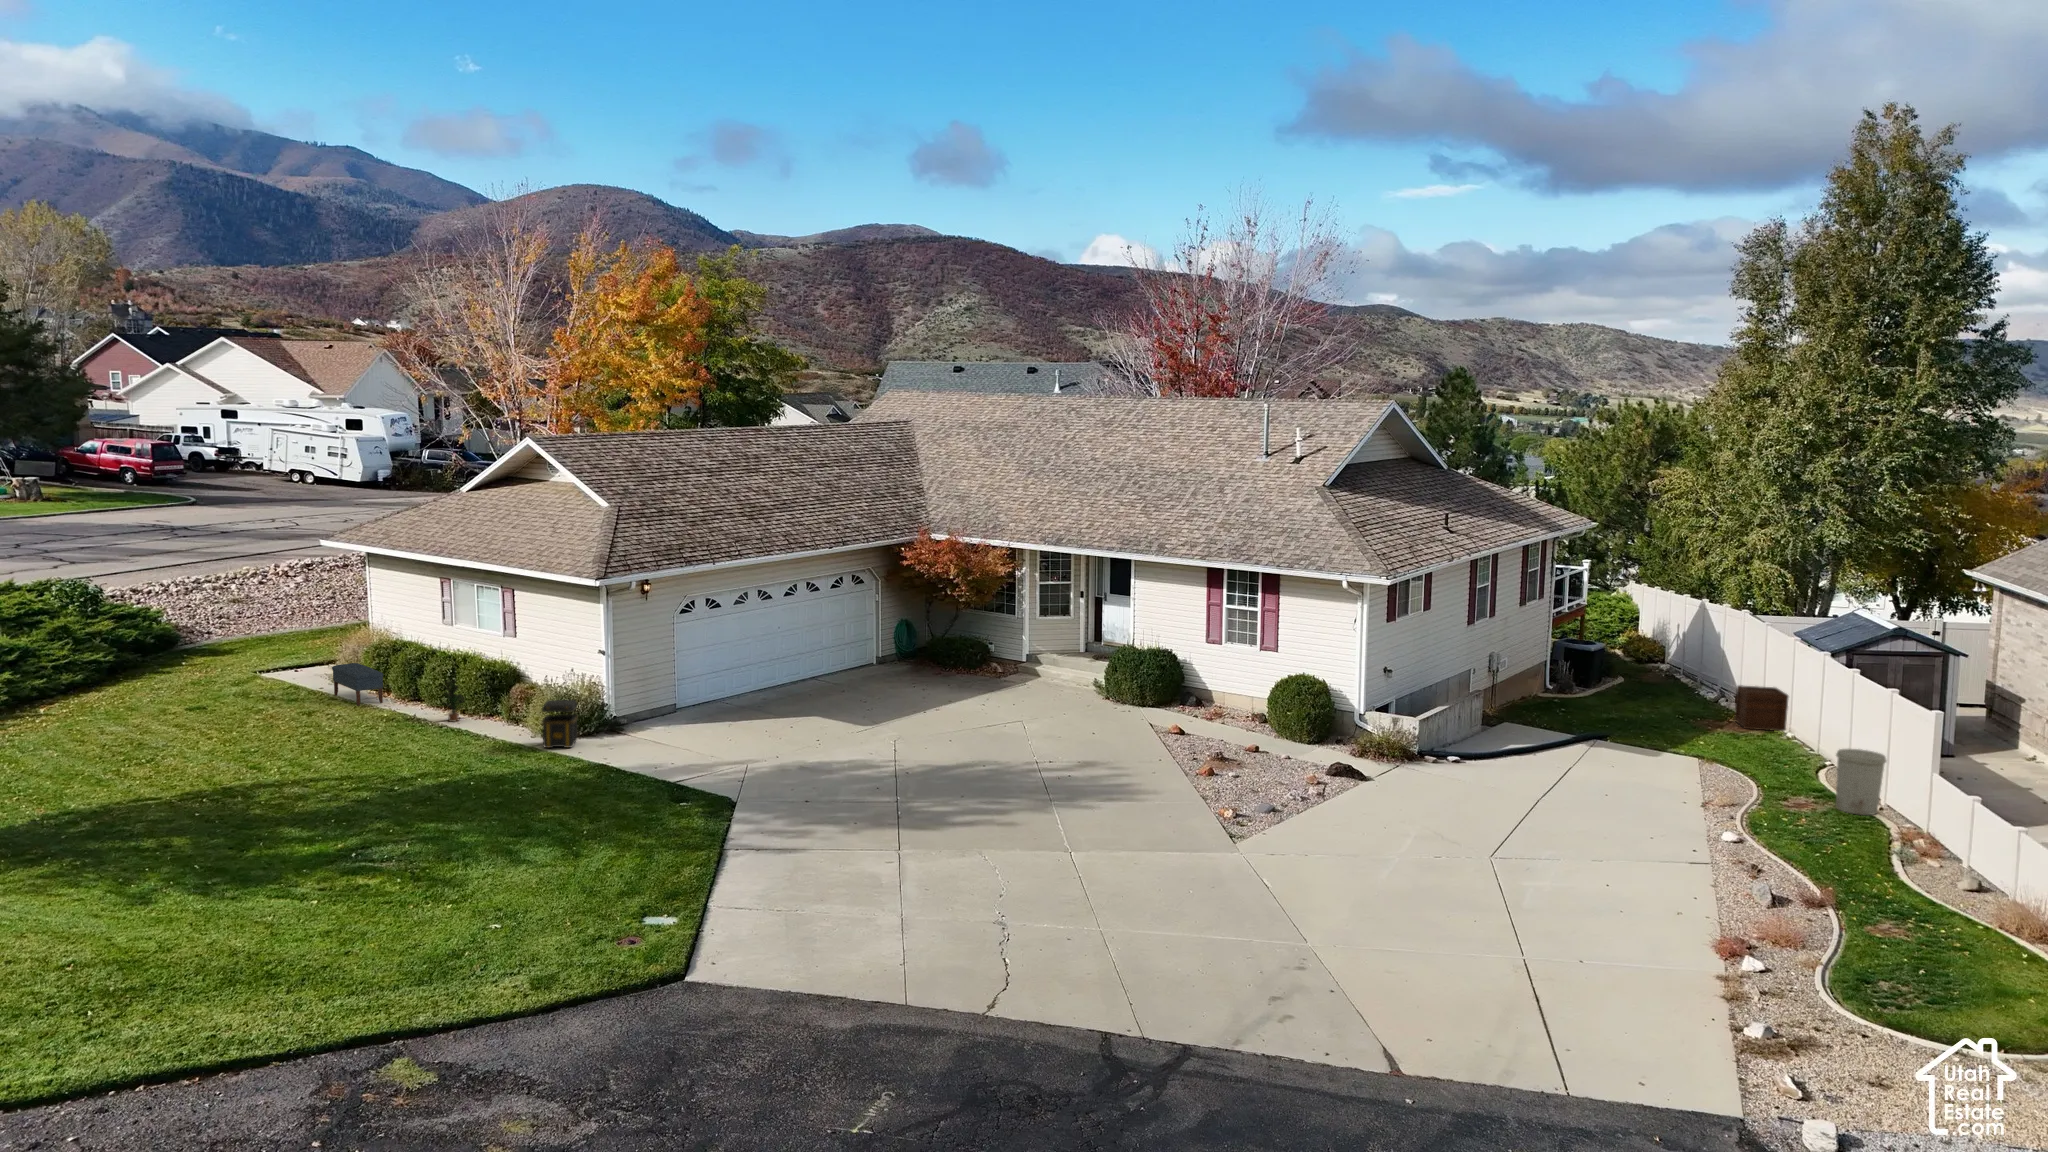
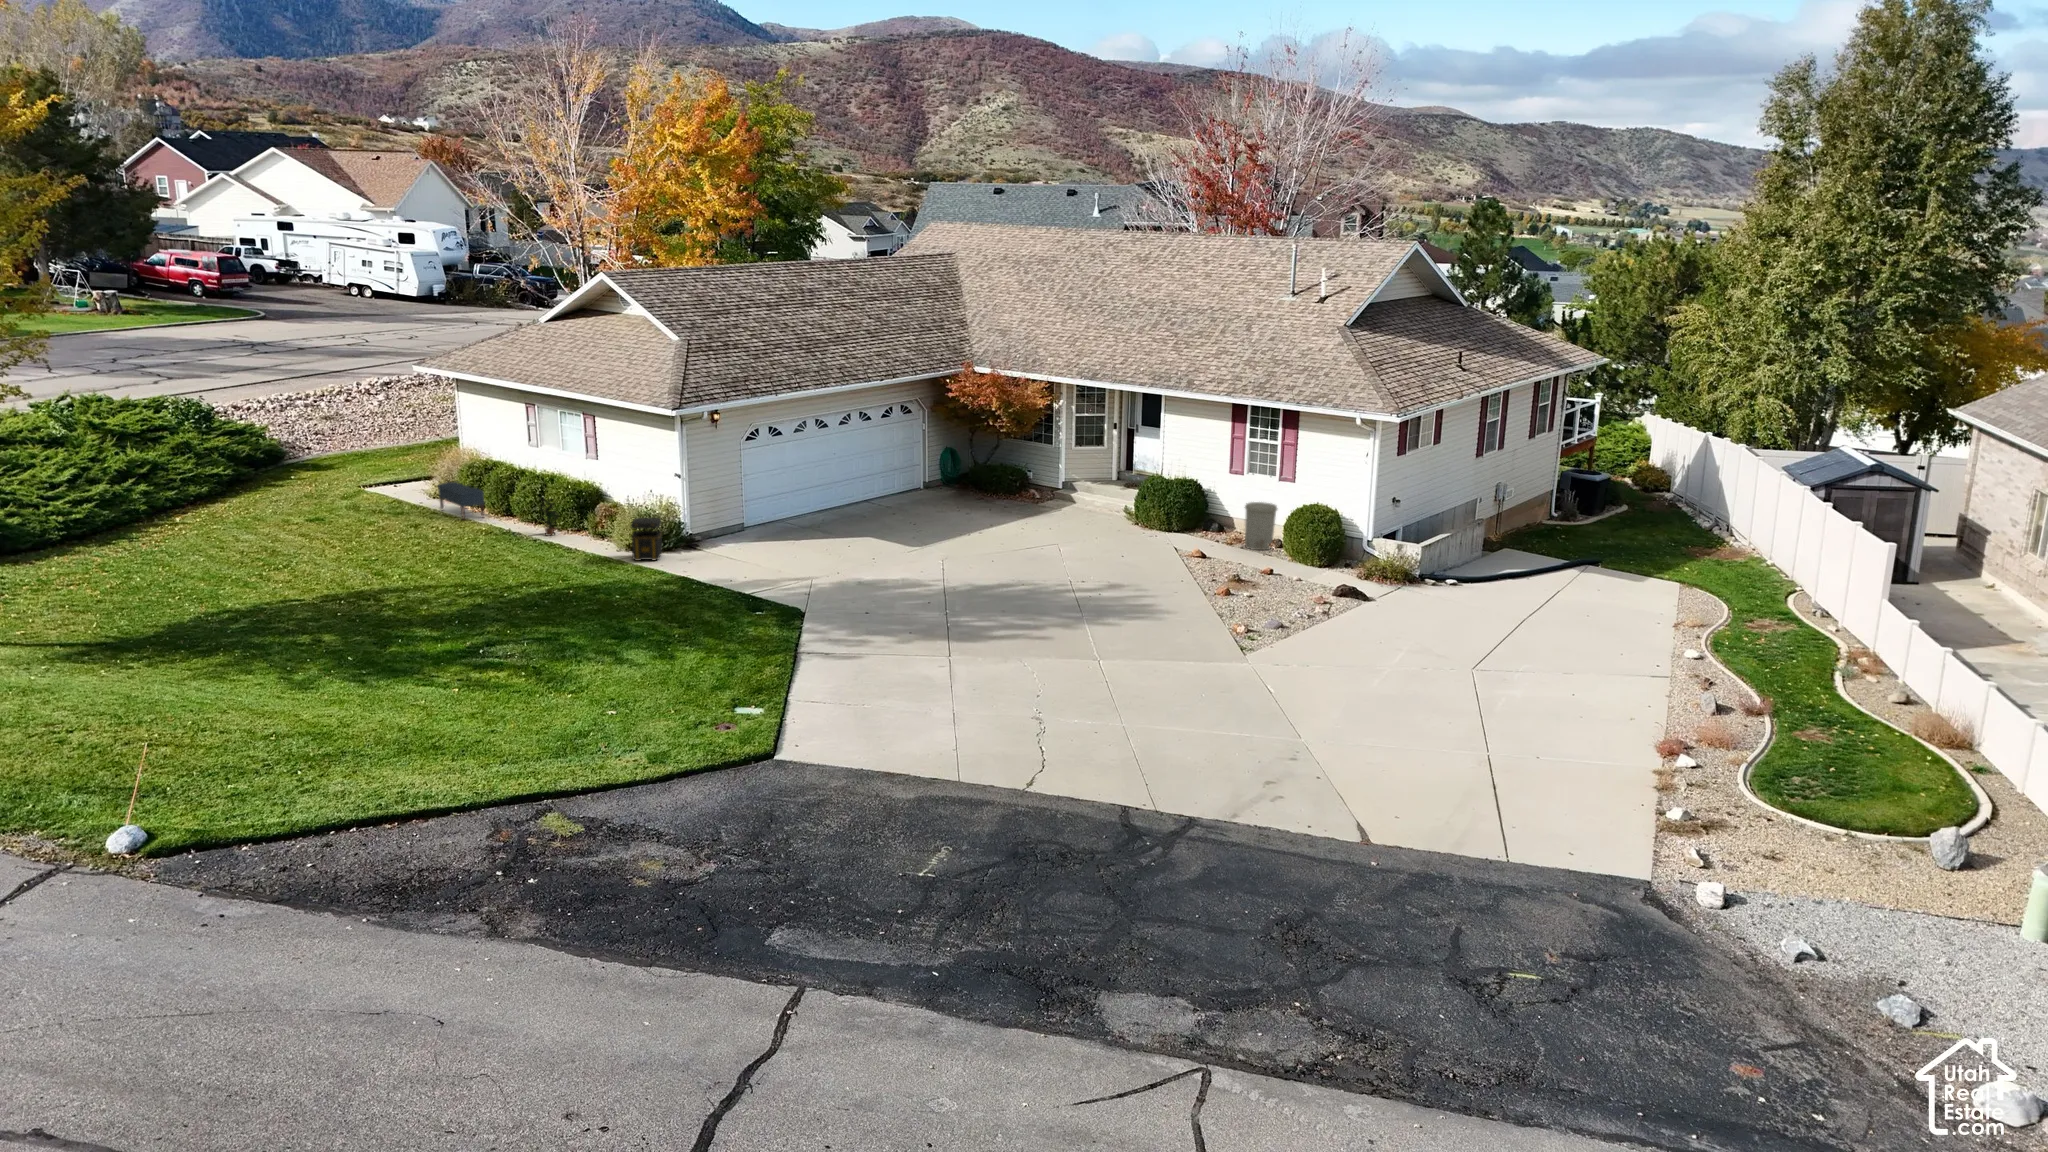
wooden crate: present [1734,685,1789,731] -> none [1716,516,1768,559]
trash can: present [1836,749,1886,815] -> present [1245,502,1277,550]

